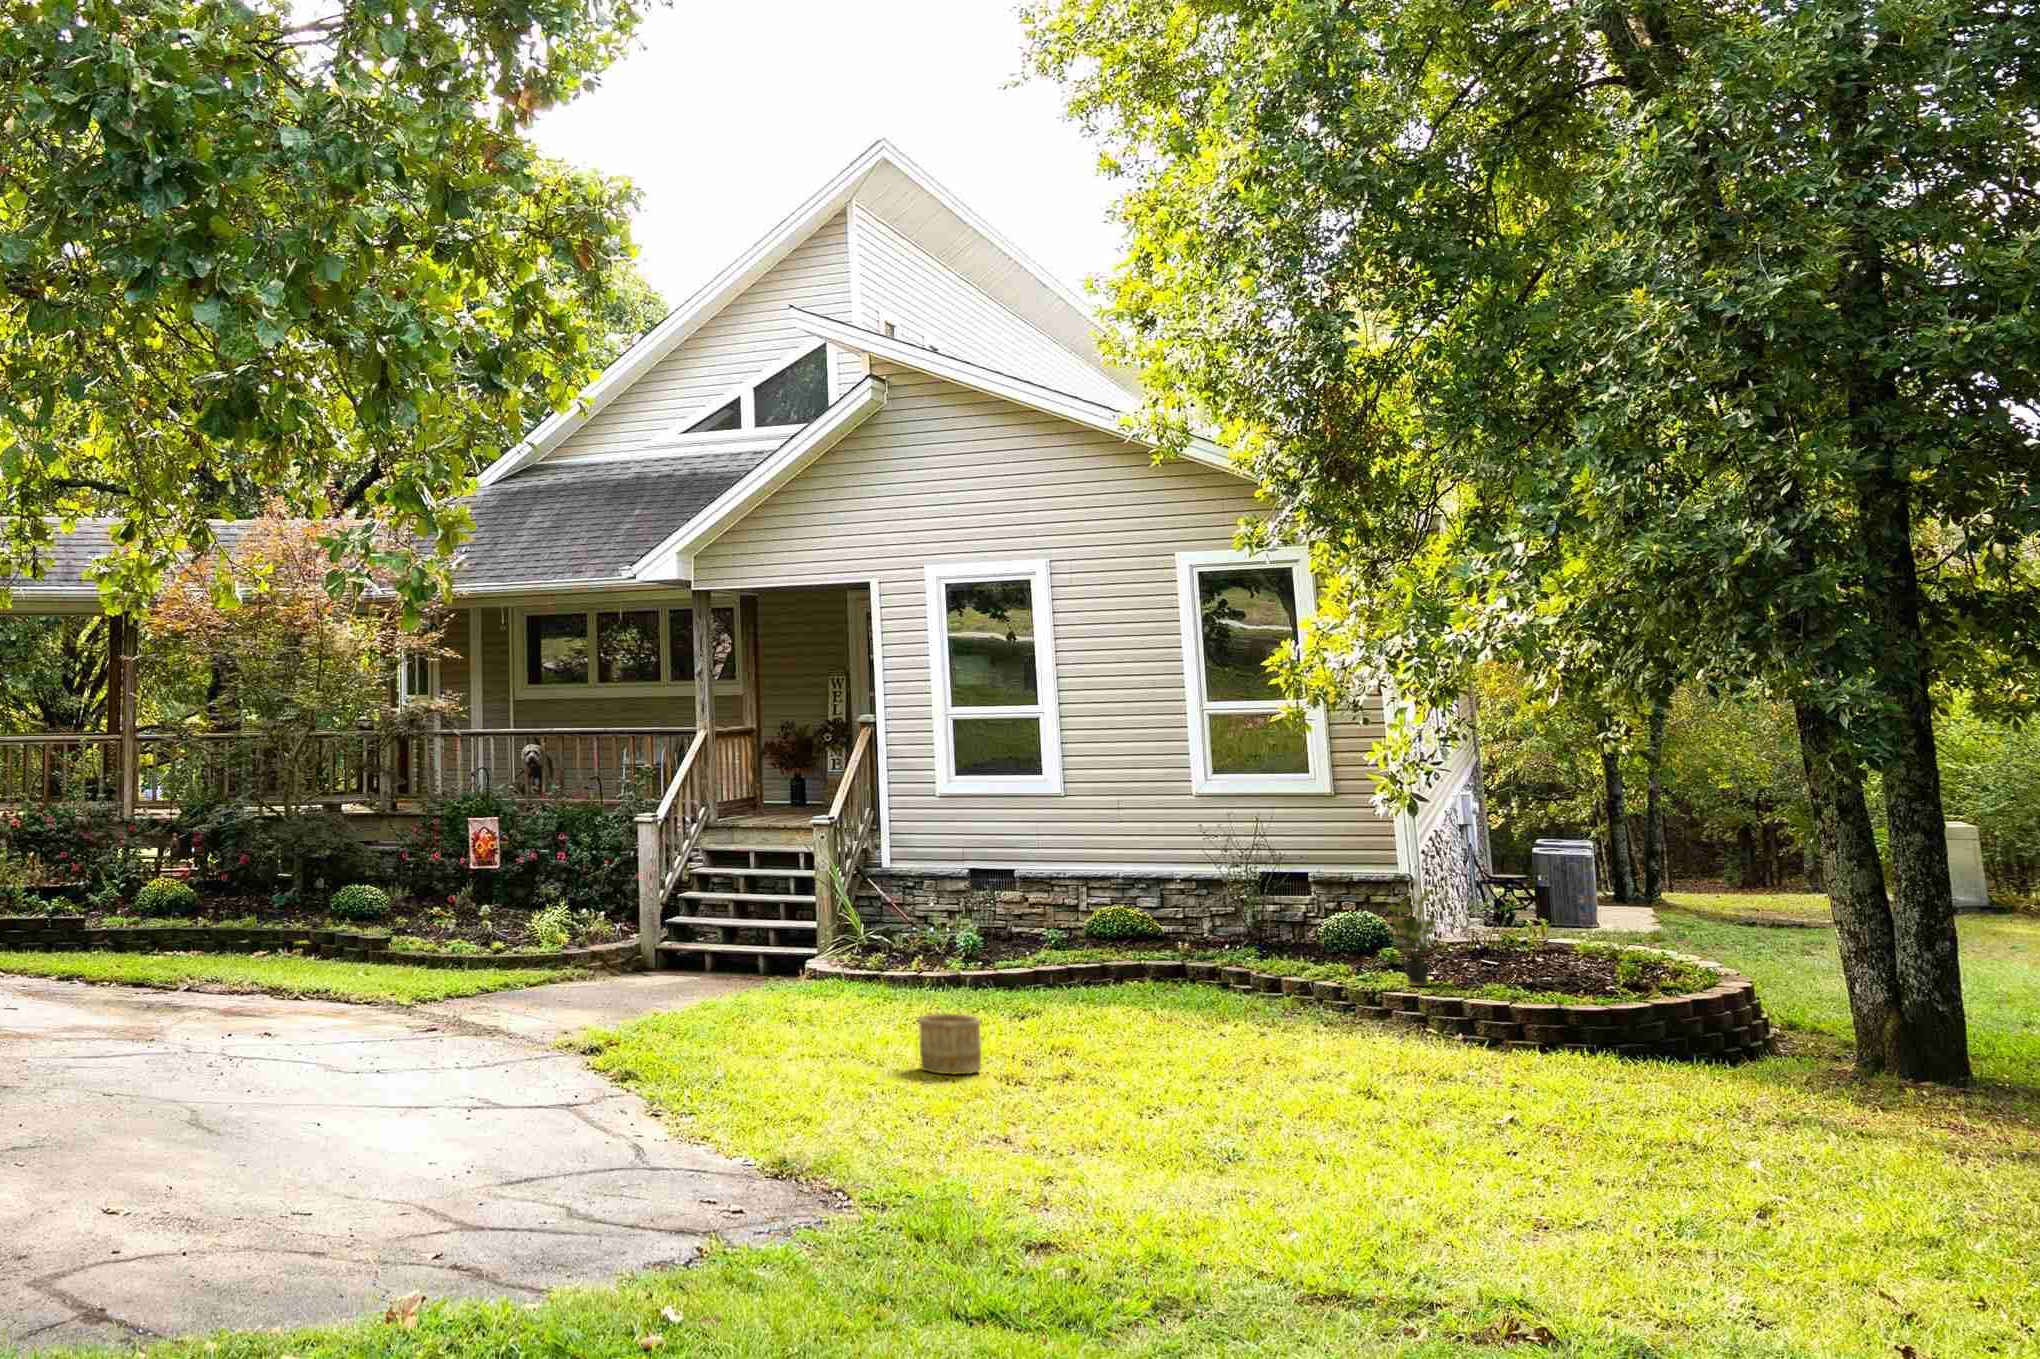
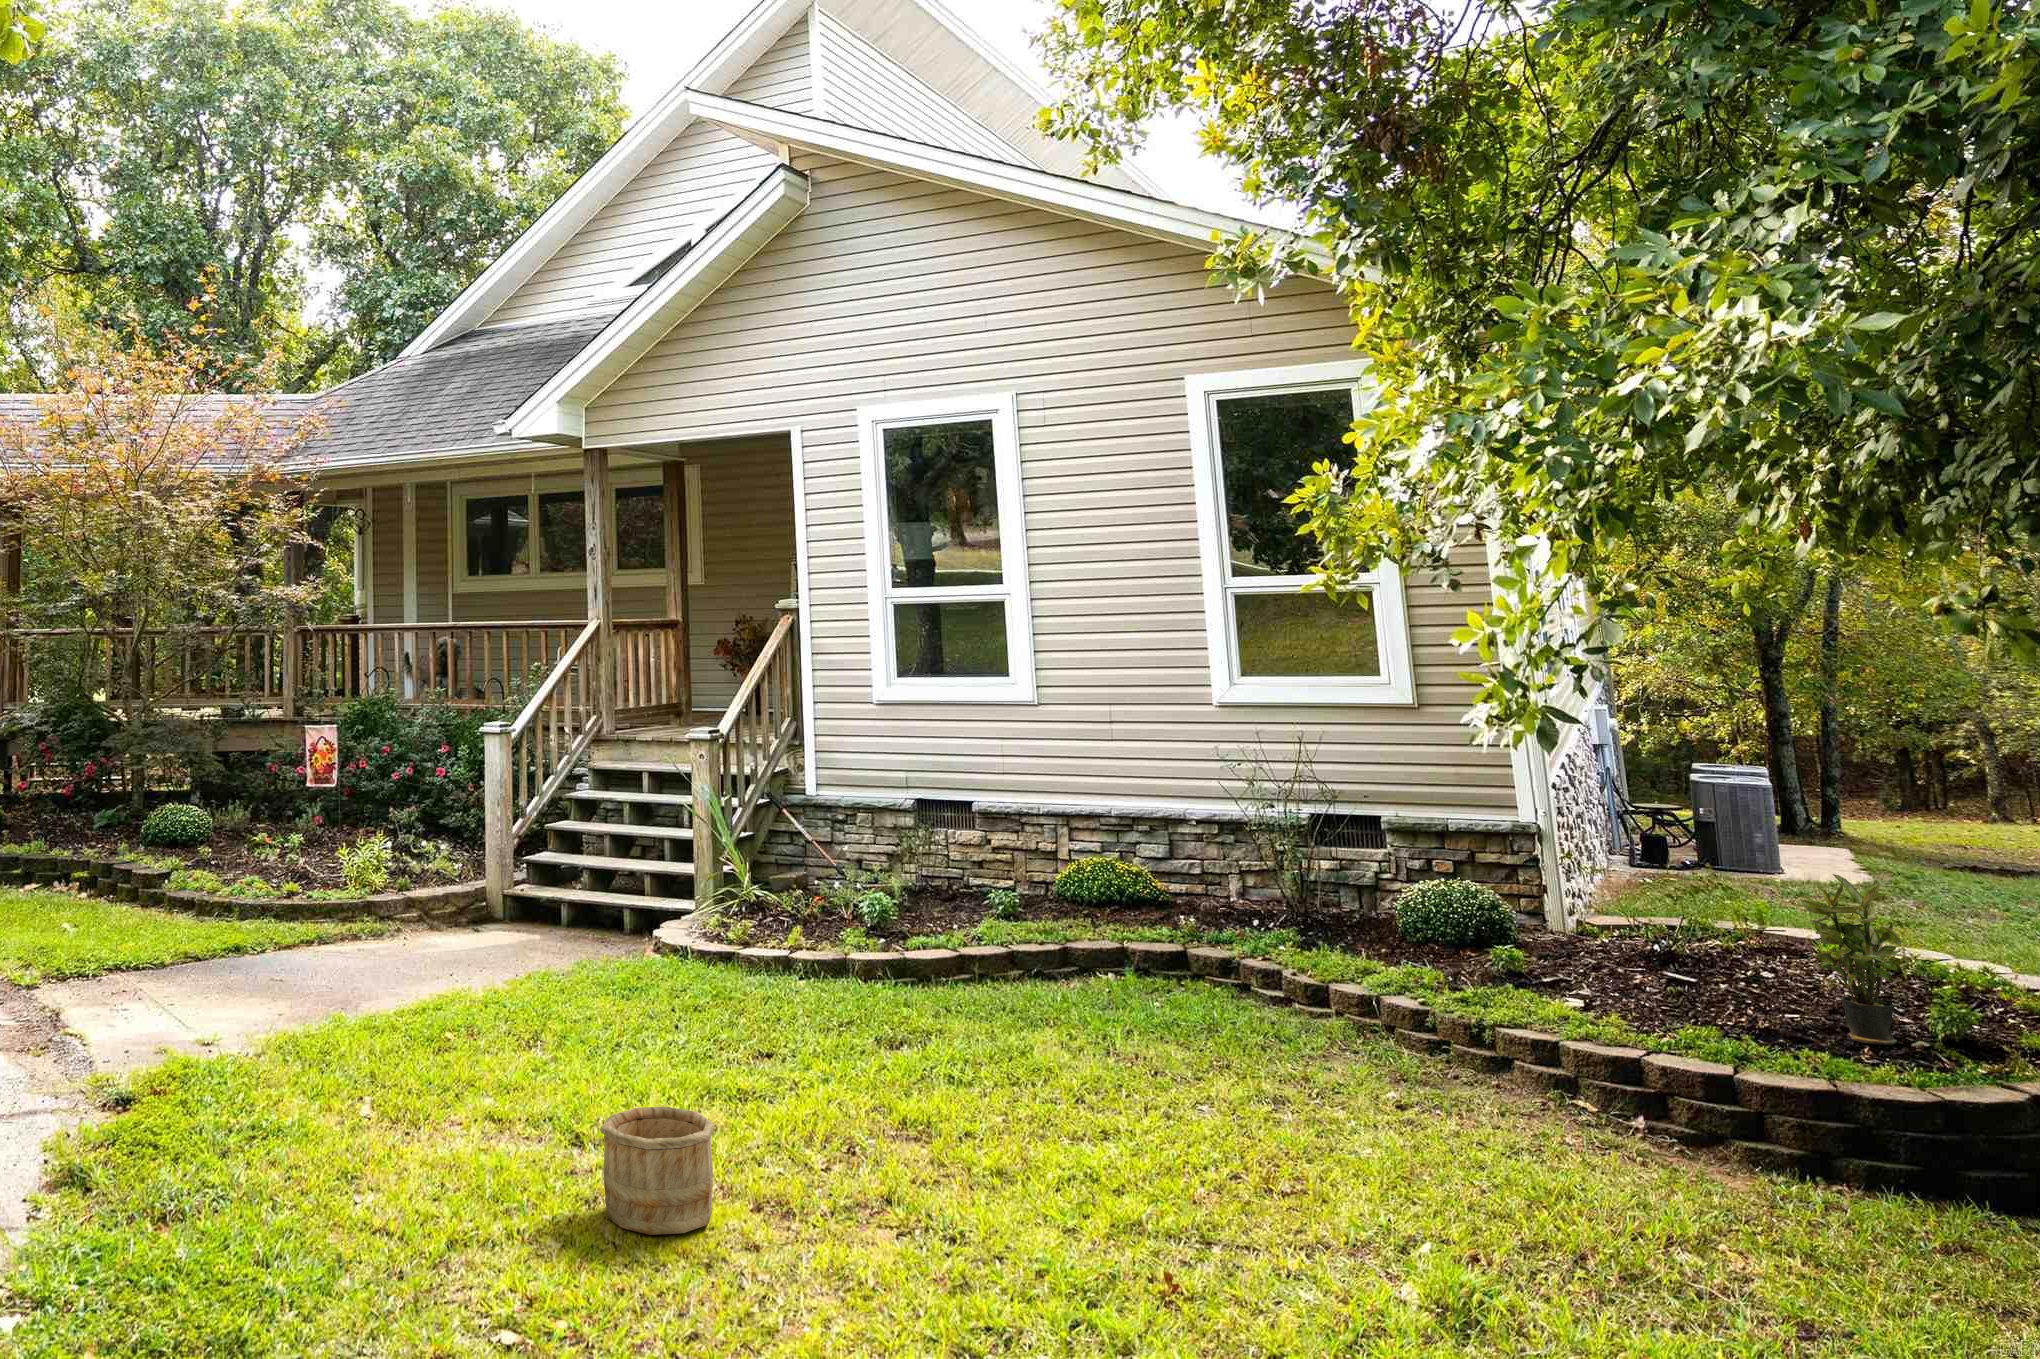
potted plant: present [1388,891,1437,986] -> present [1800,874,1901,1045]

